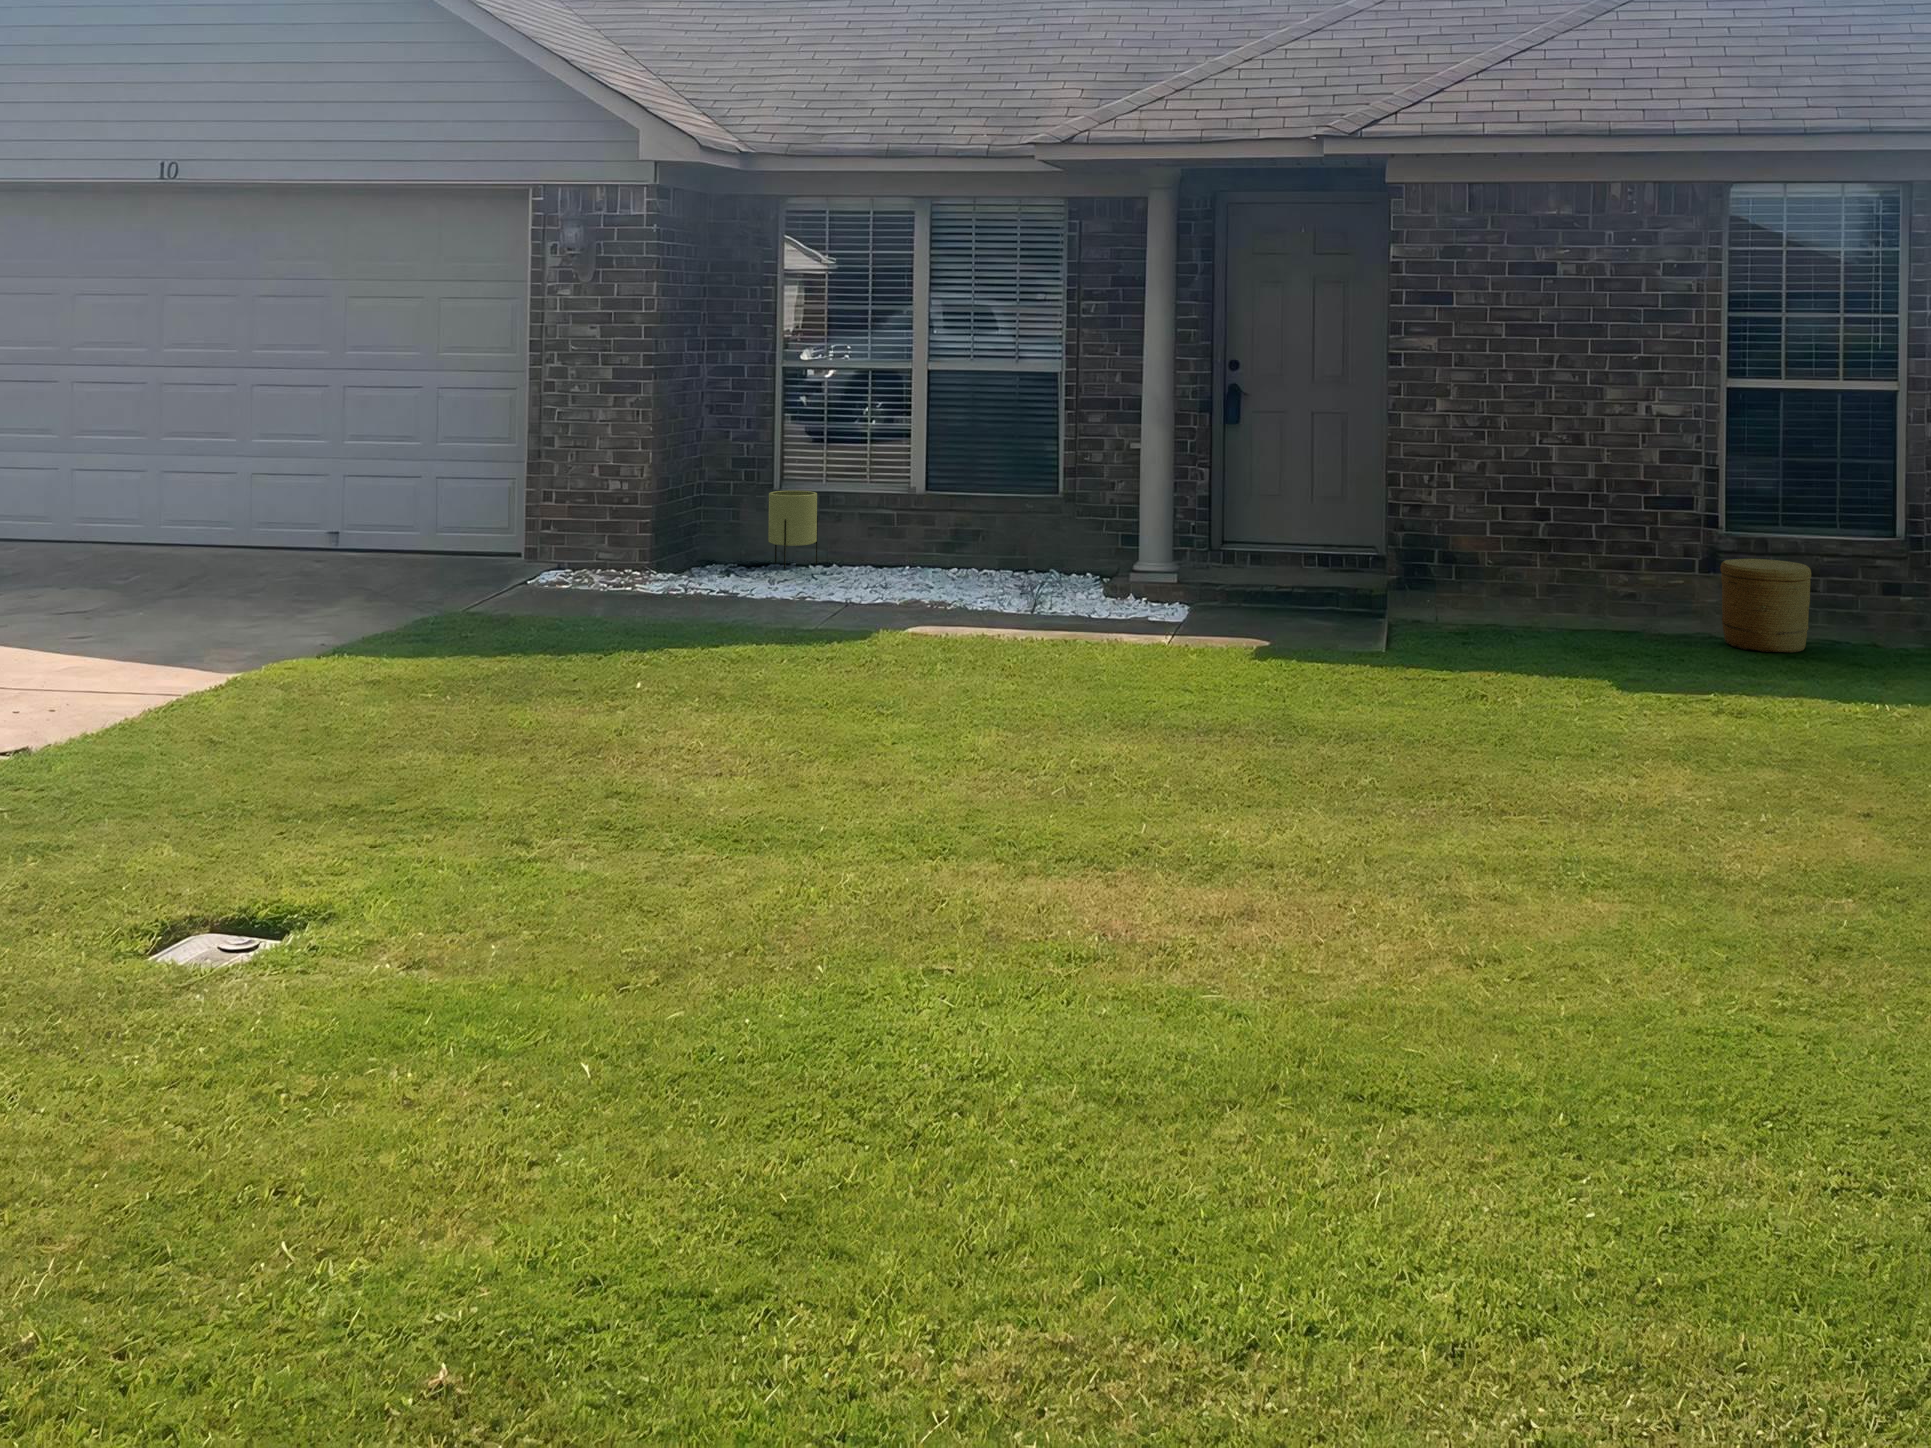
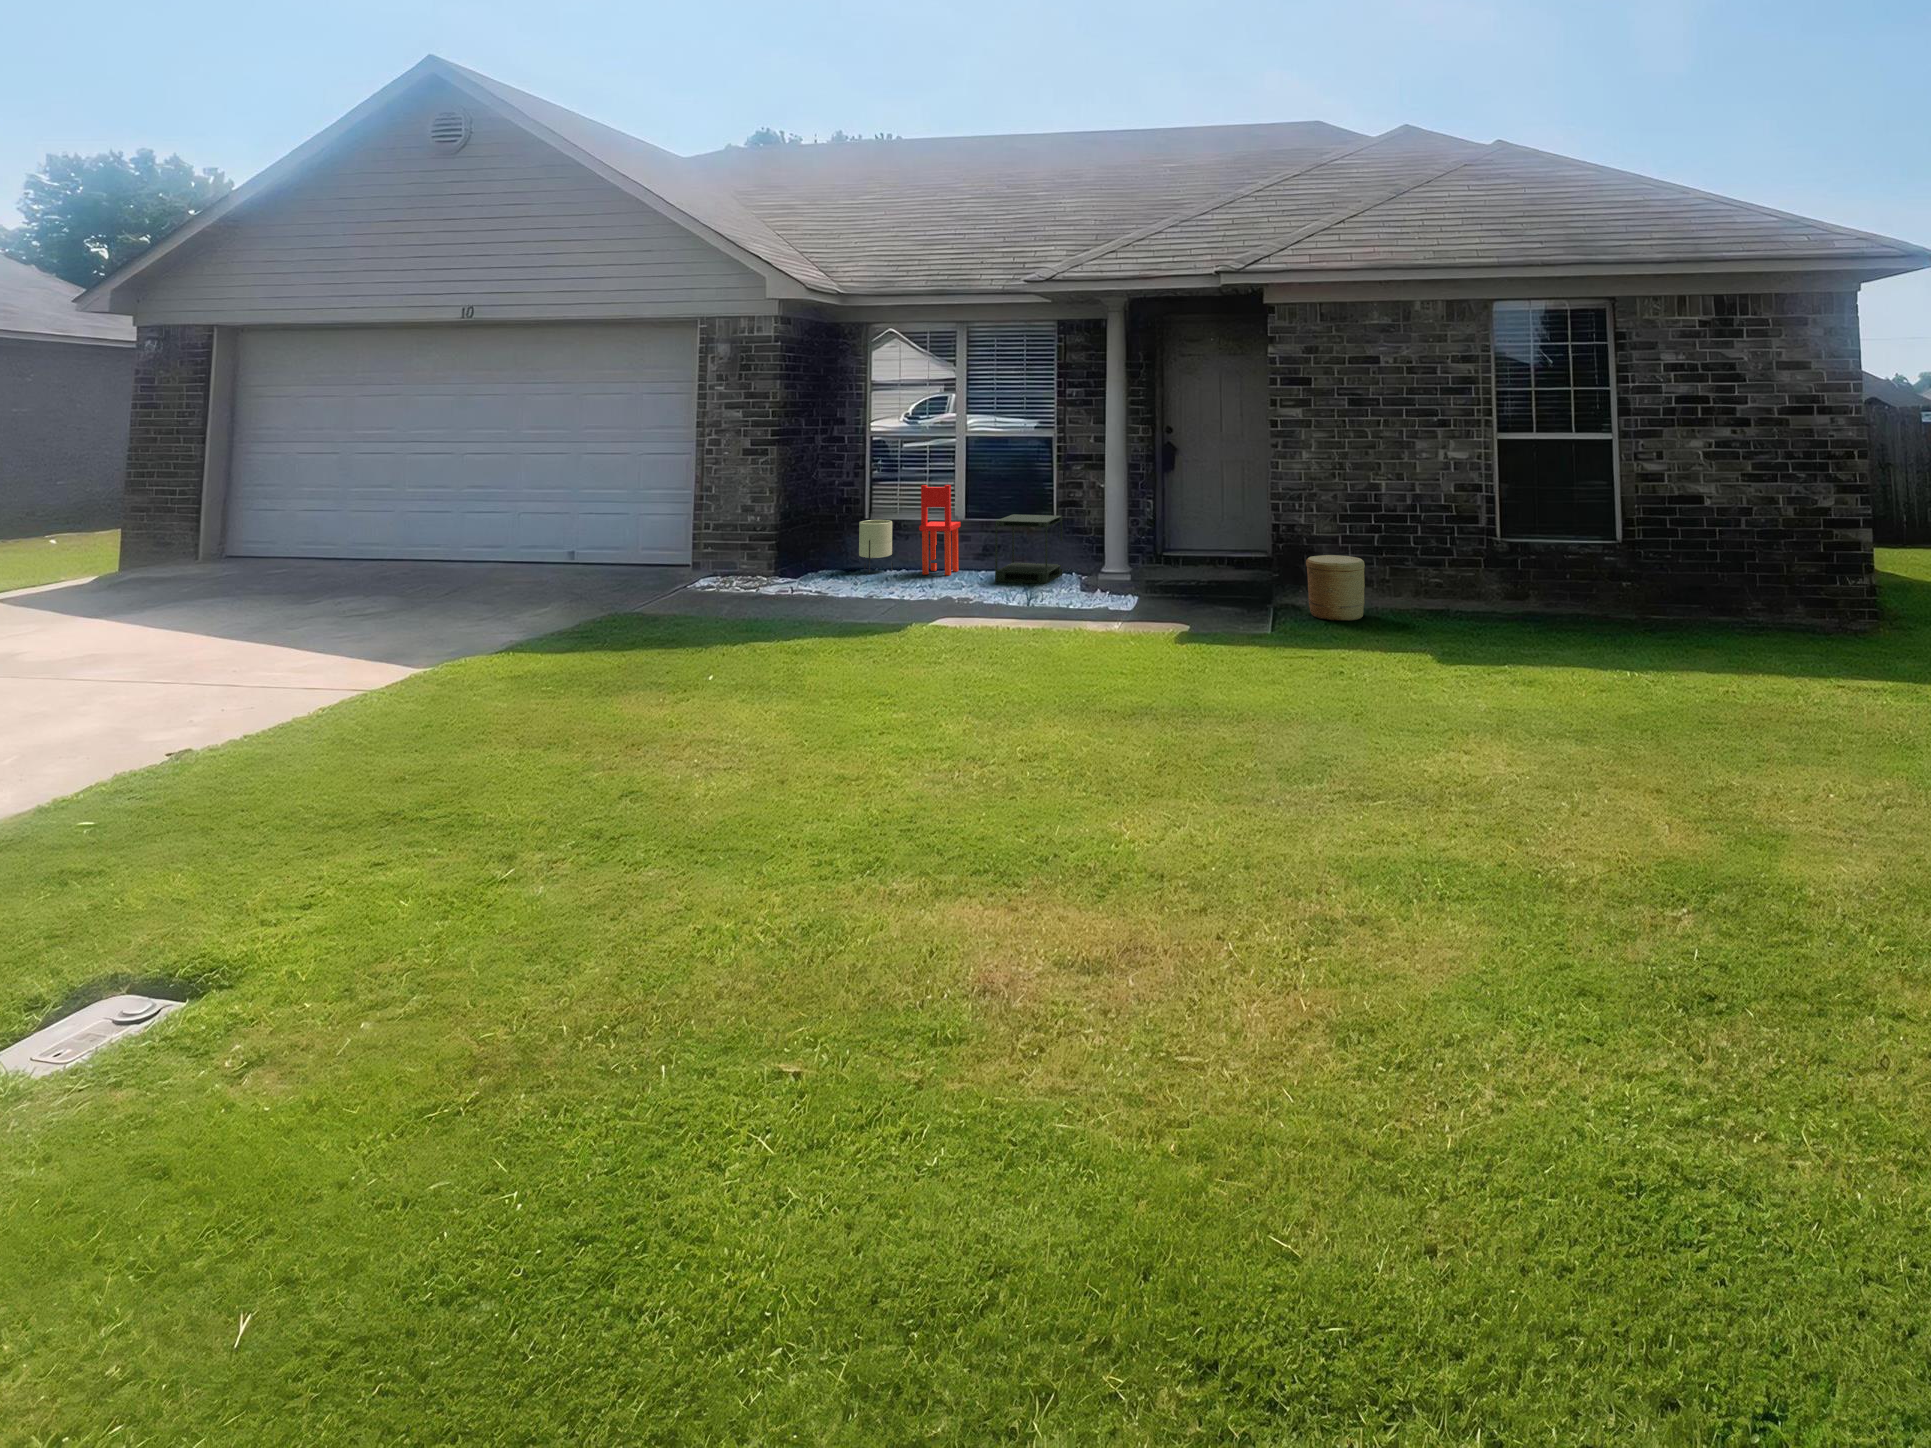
chair: none [860,440,919,573] -> present [919,485,961,576]
side table: none [974,486,1072,586] -> present [995,514,1062,583]
woven basket: present [1720,559,1811,653] -> present [1306,555,1365,621]

